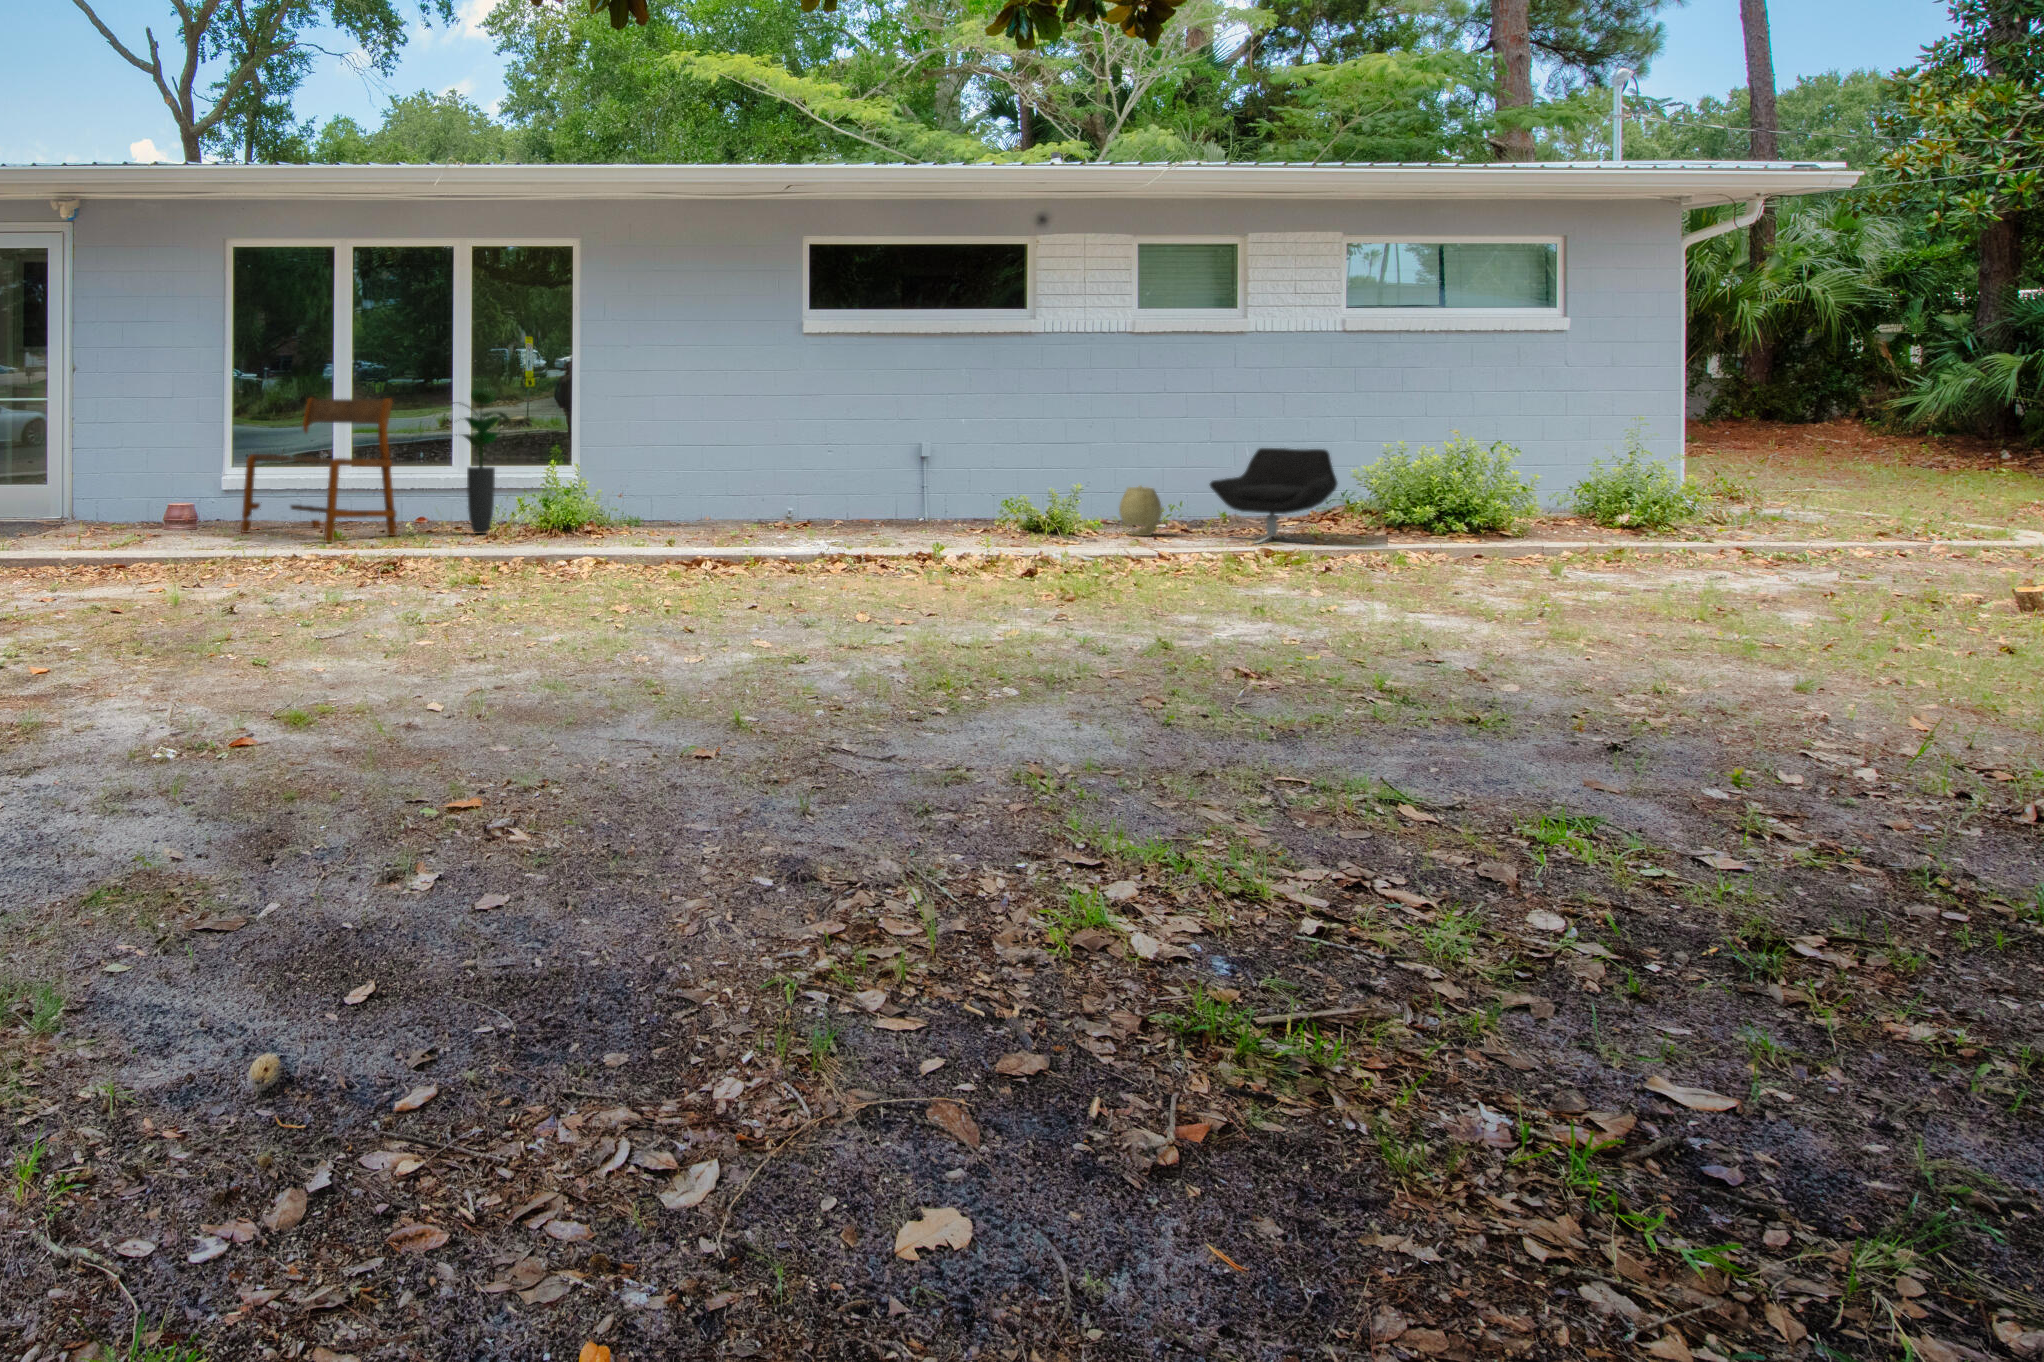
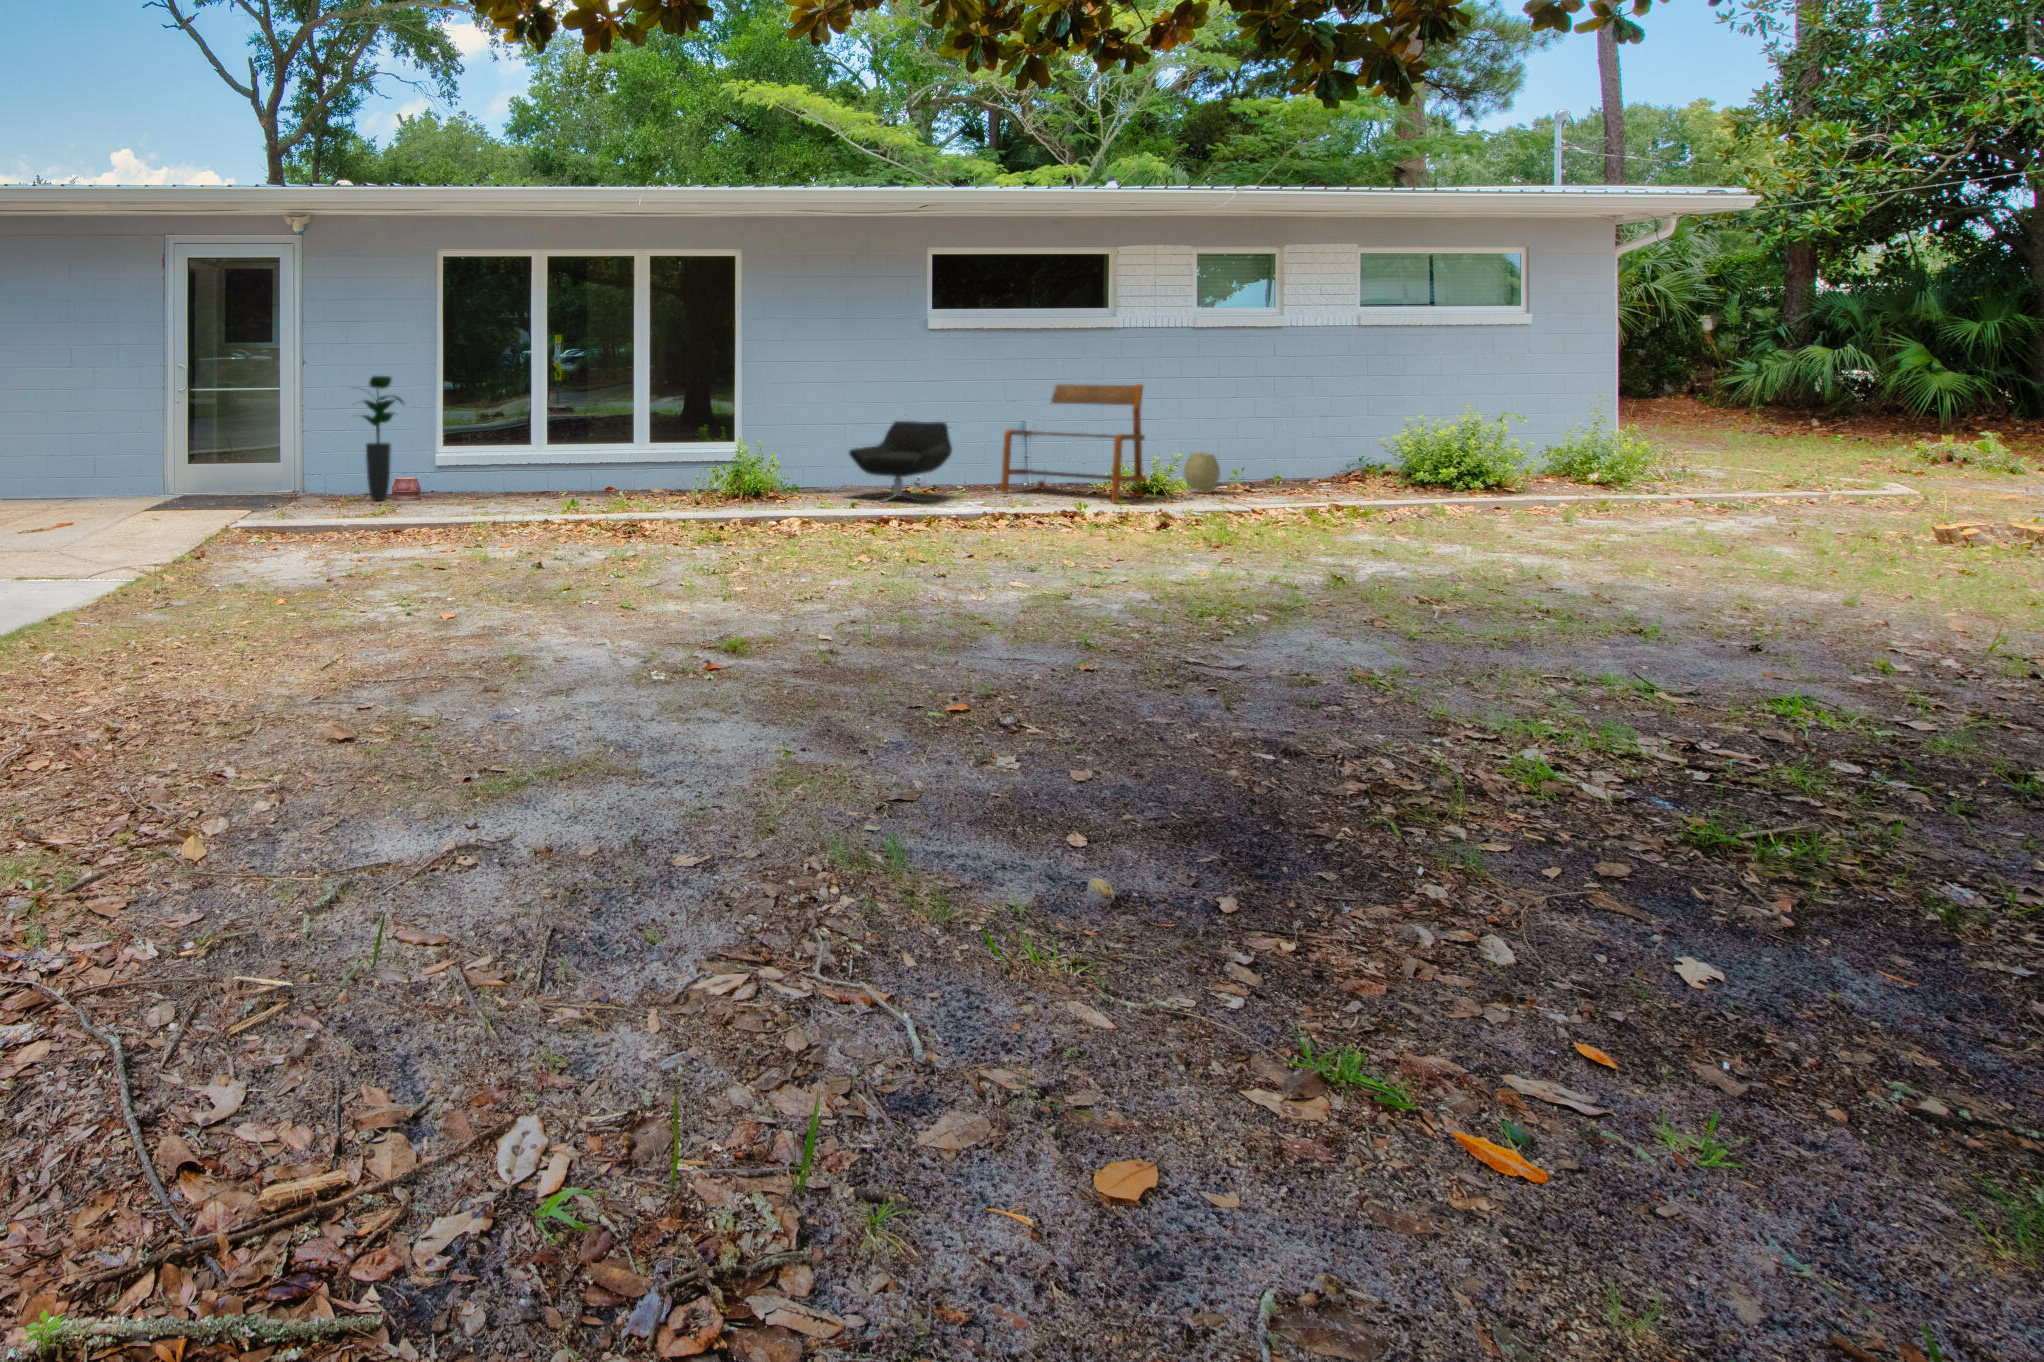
potted plant: present [463,389,511,534] -> present [363,376,403,501]
bench: present [241,398,397,543] -> present [1001,384,1146,503]
lounge chair: present [1210,448,1337,544] -> present [849,421,952,500]

